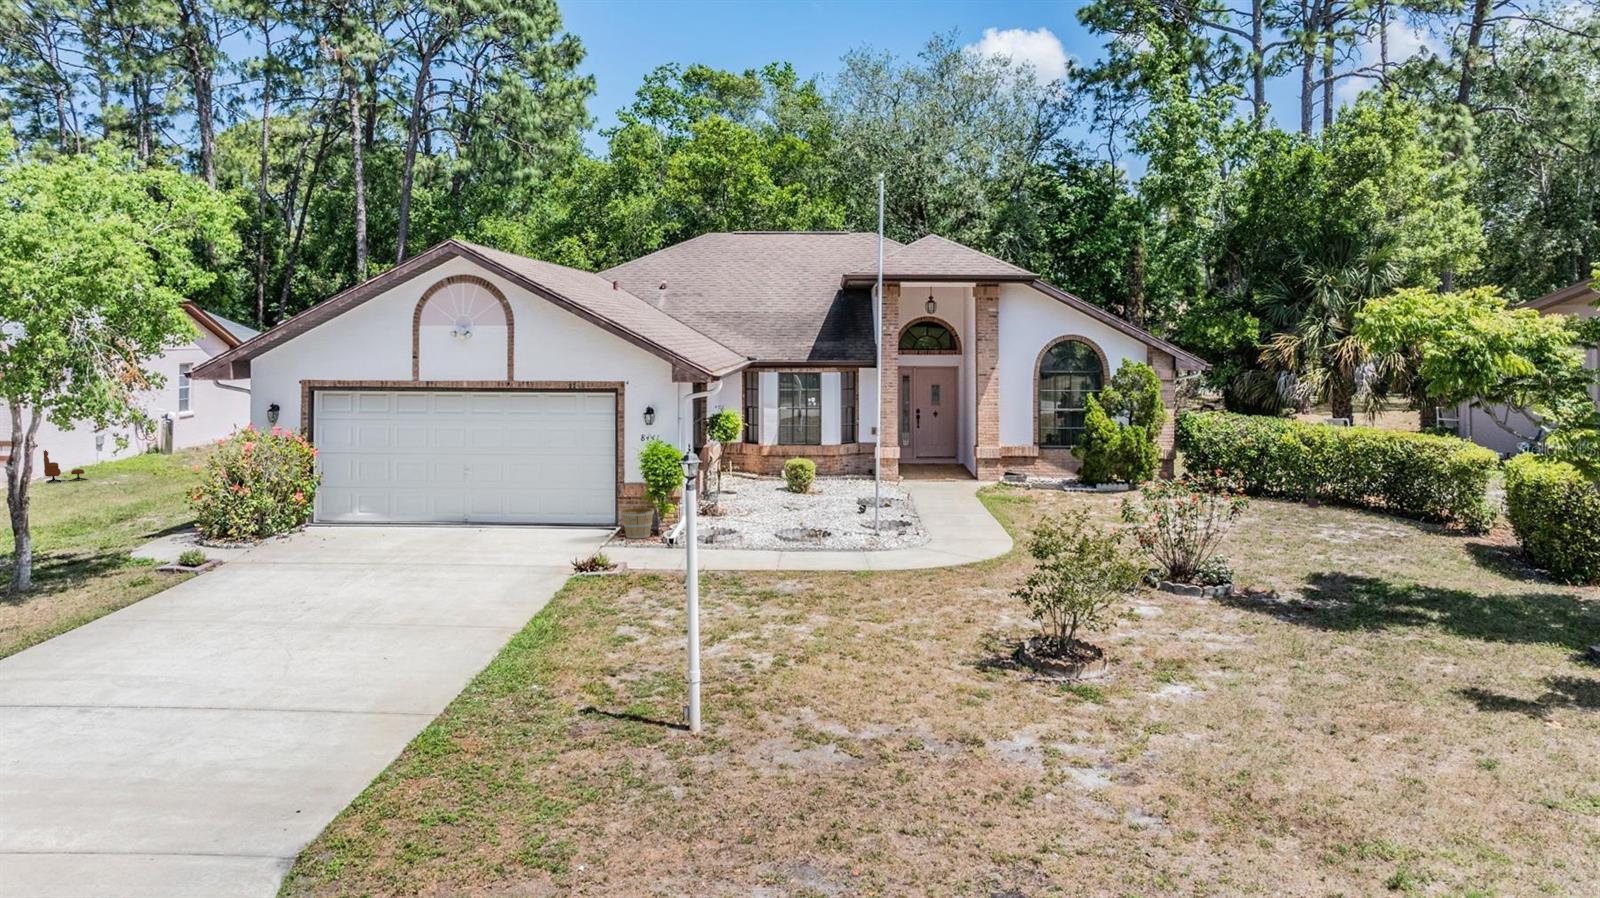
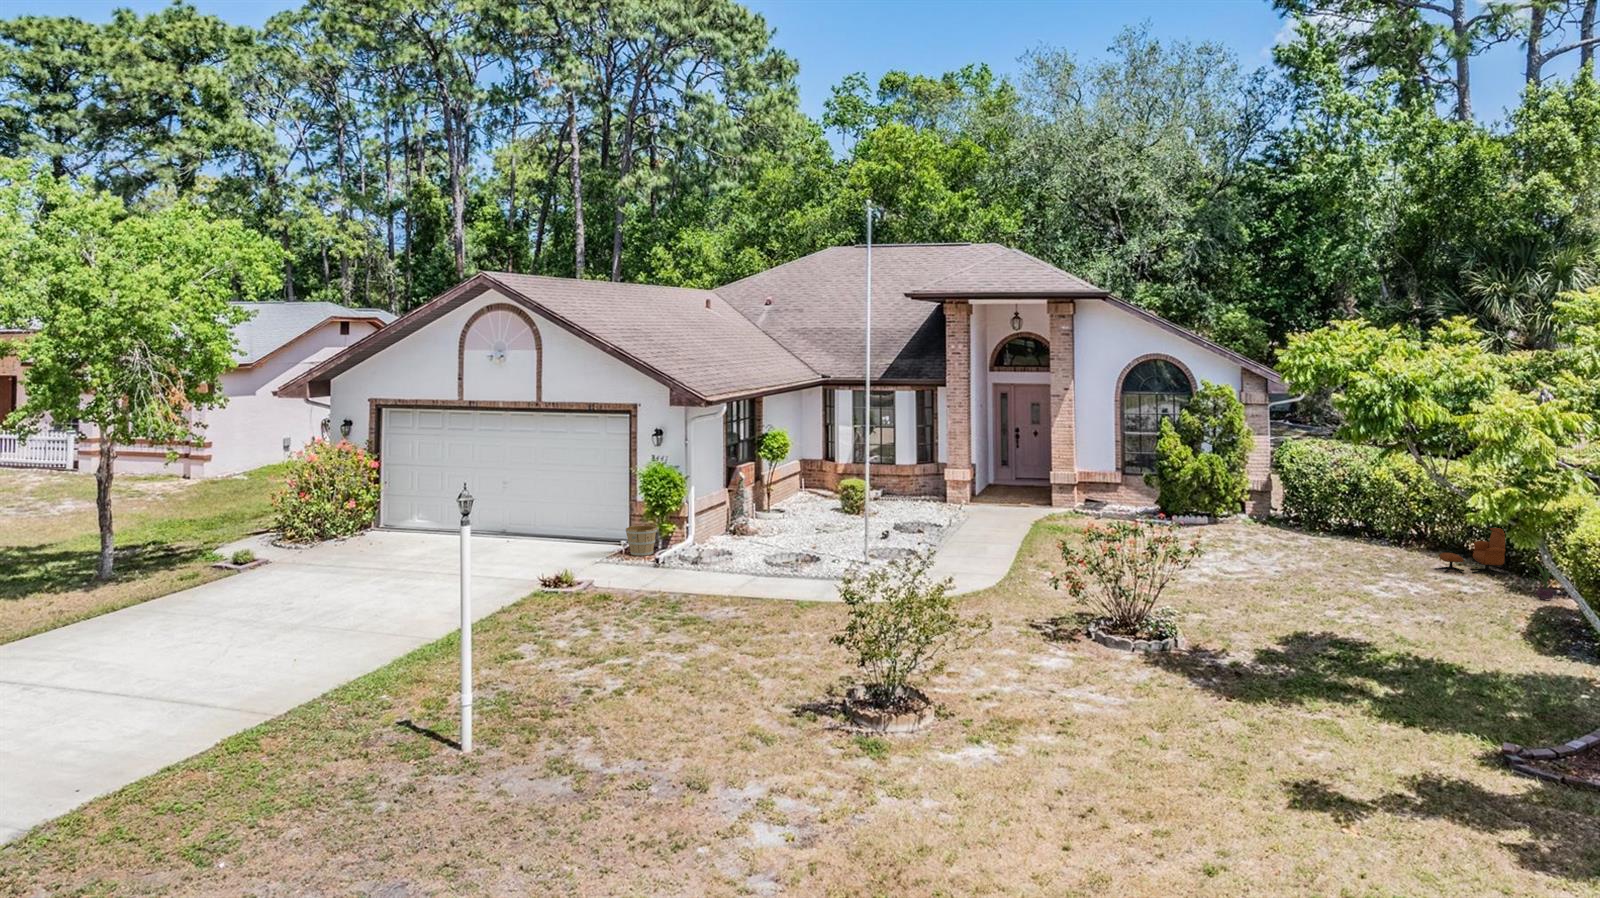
lounge chair: present [43,450,88,483] -> present [1435,528,1506,576]
decorative plant: present [1307,482,1318,508] -> present [1536,567,1553,600]

